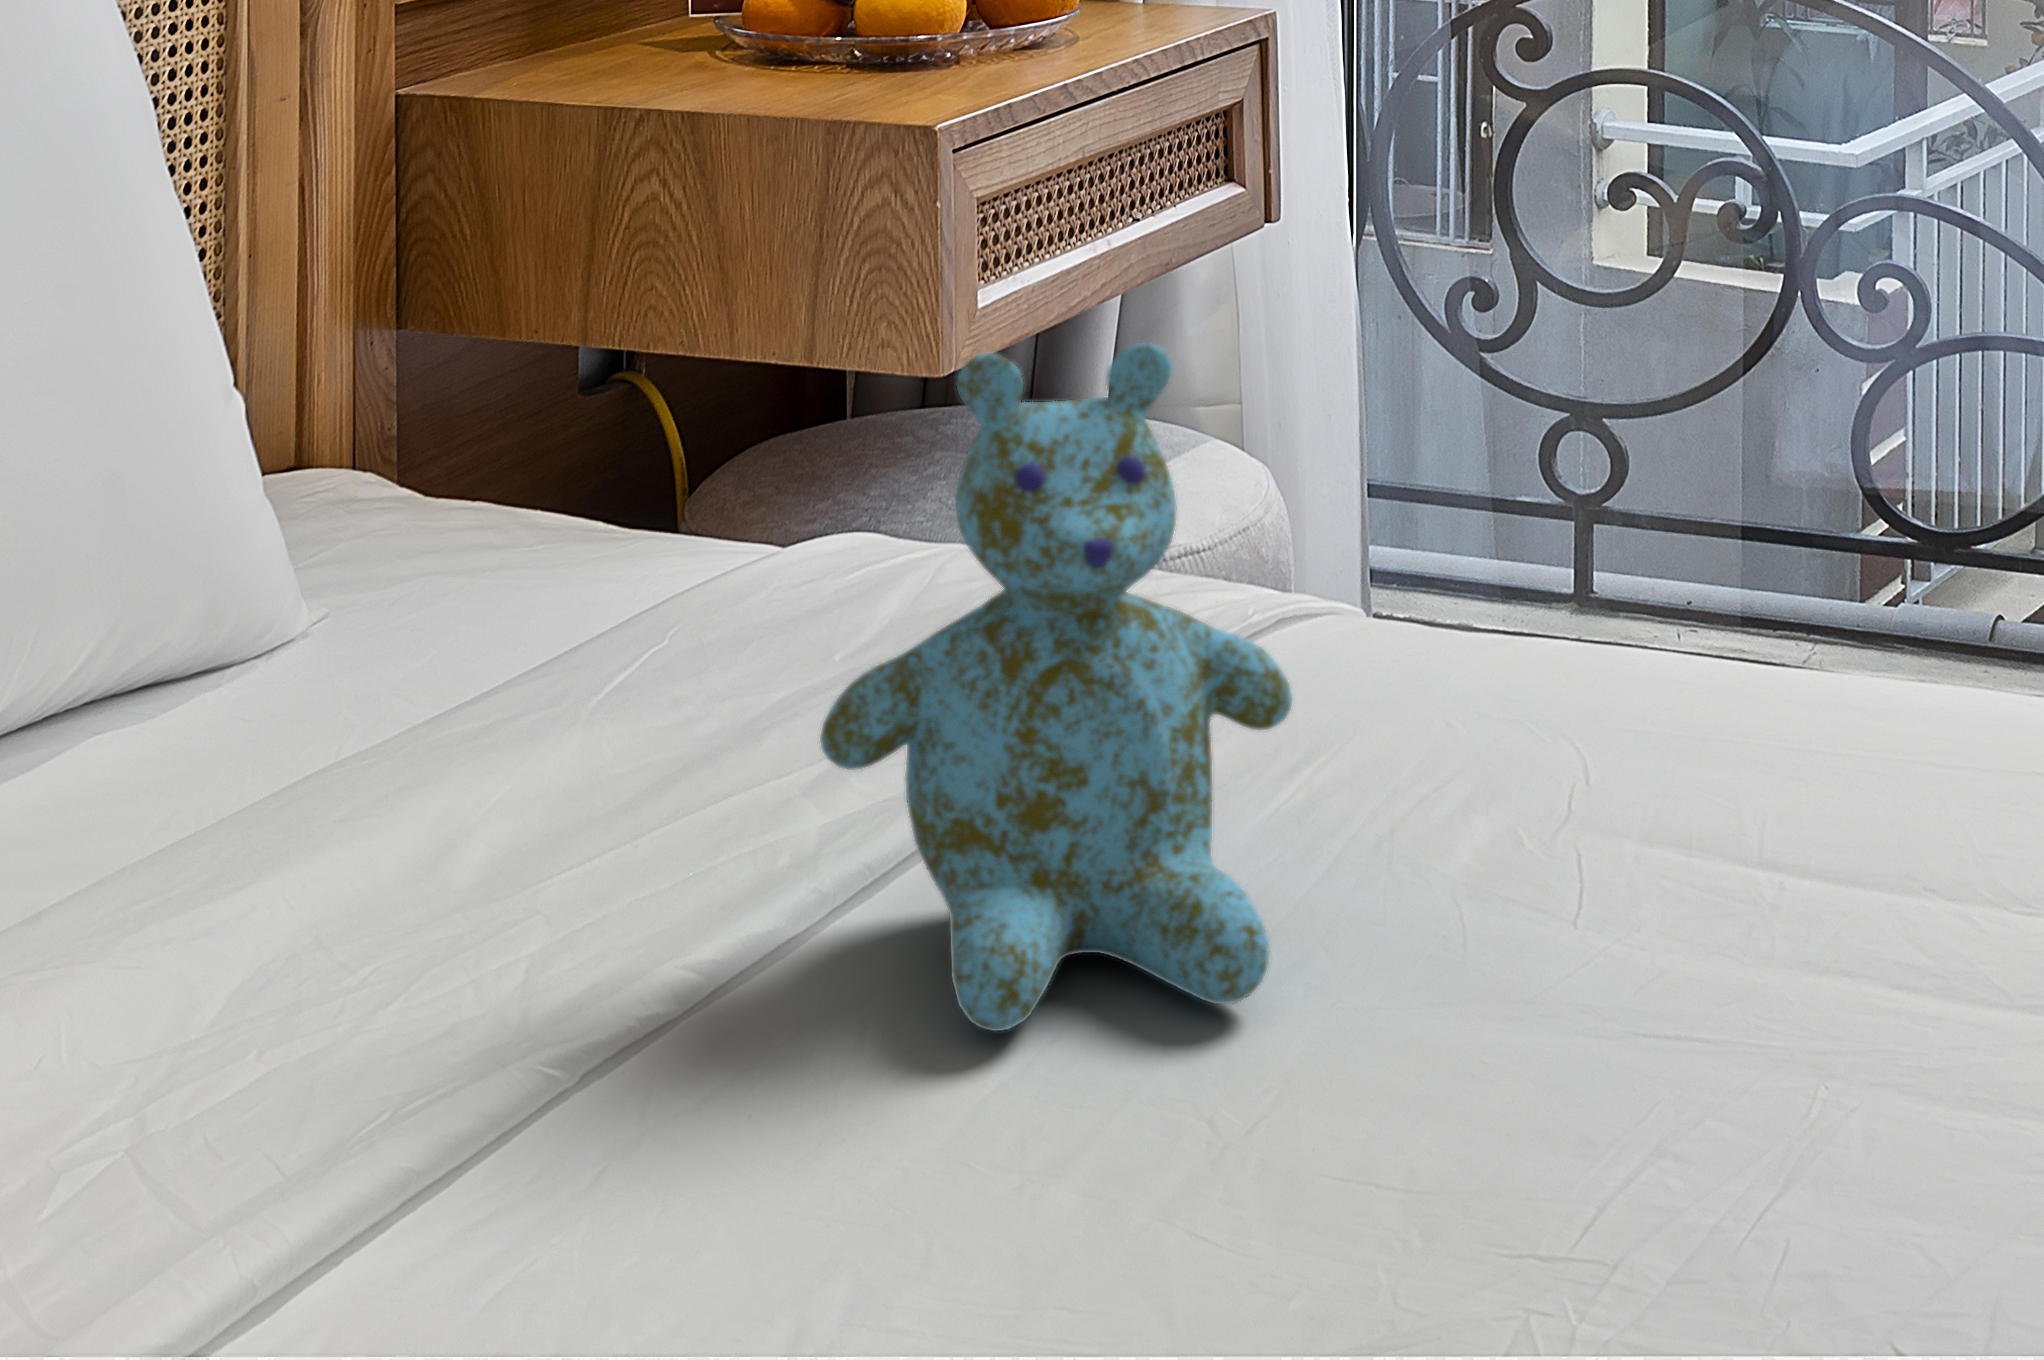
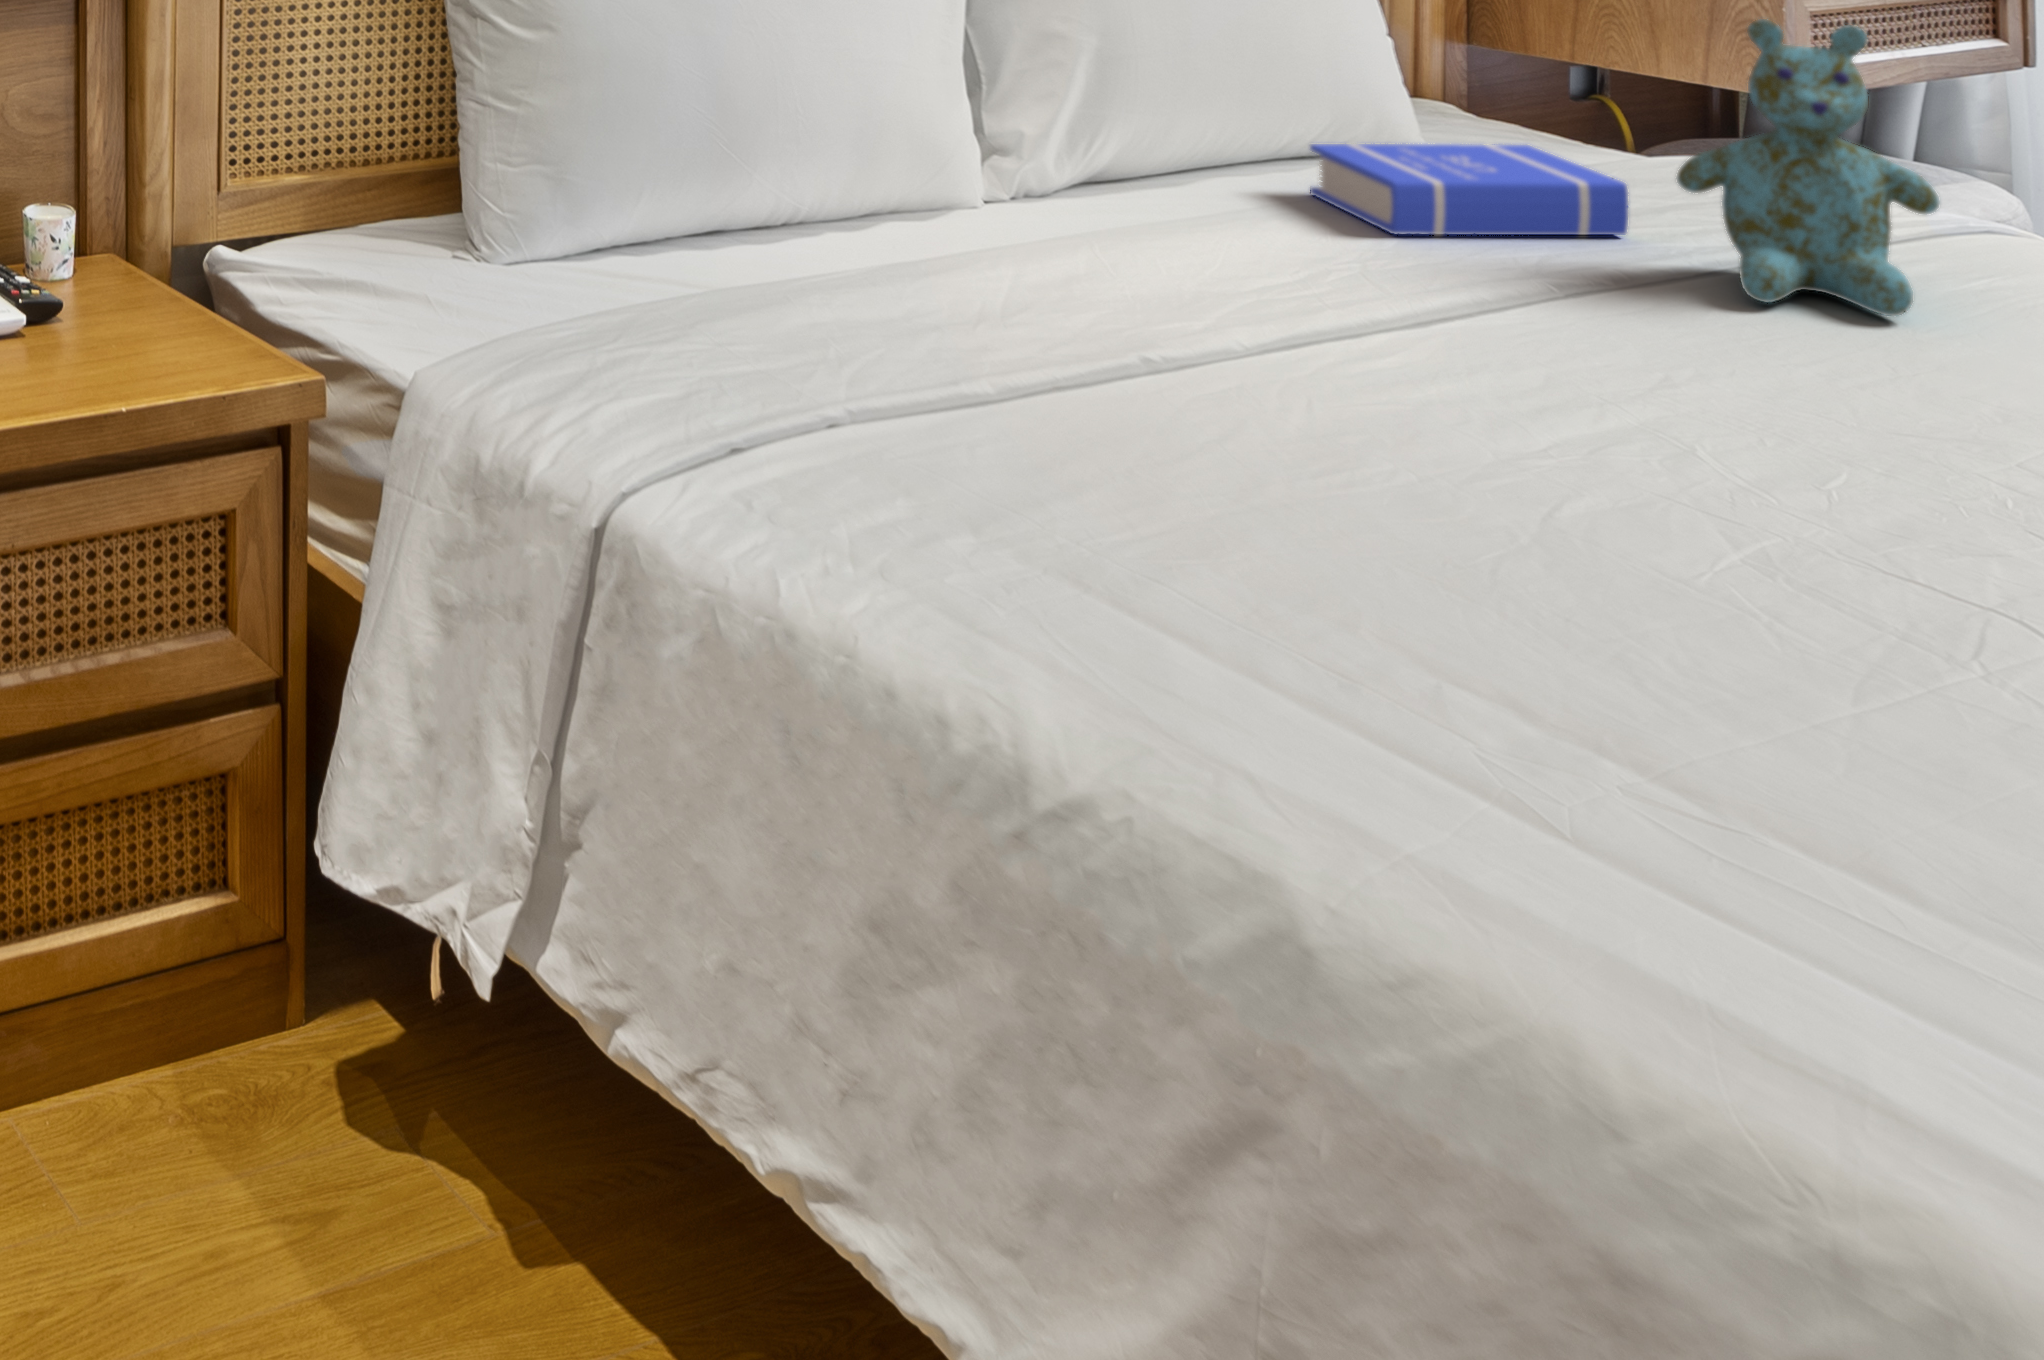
book: none [43,641,717,997] -> present [1310,144,1628,235]

